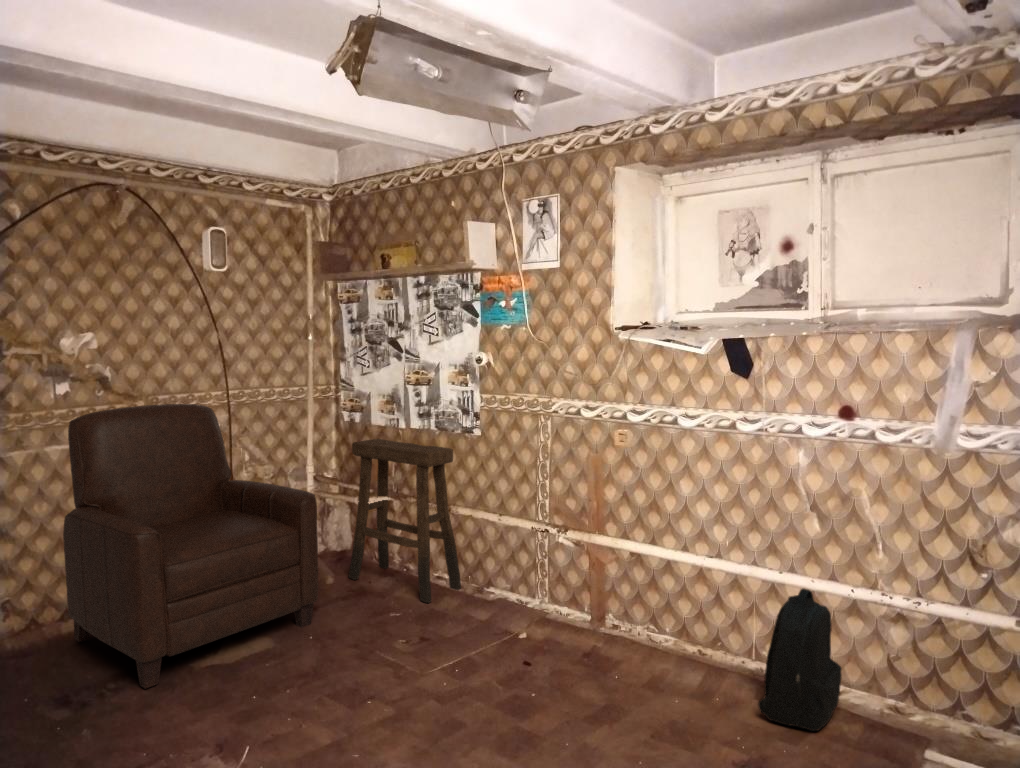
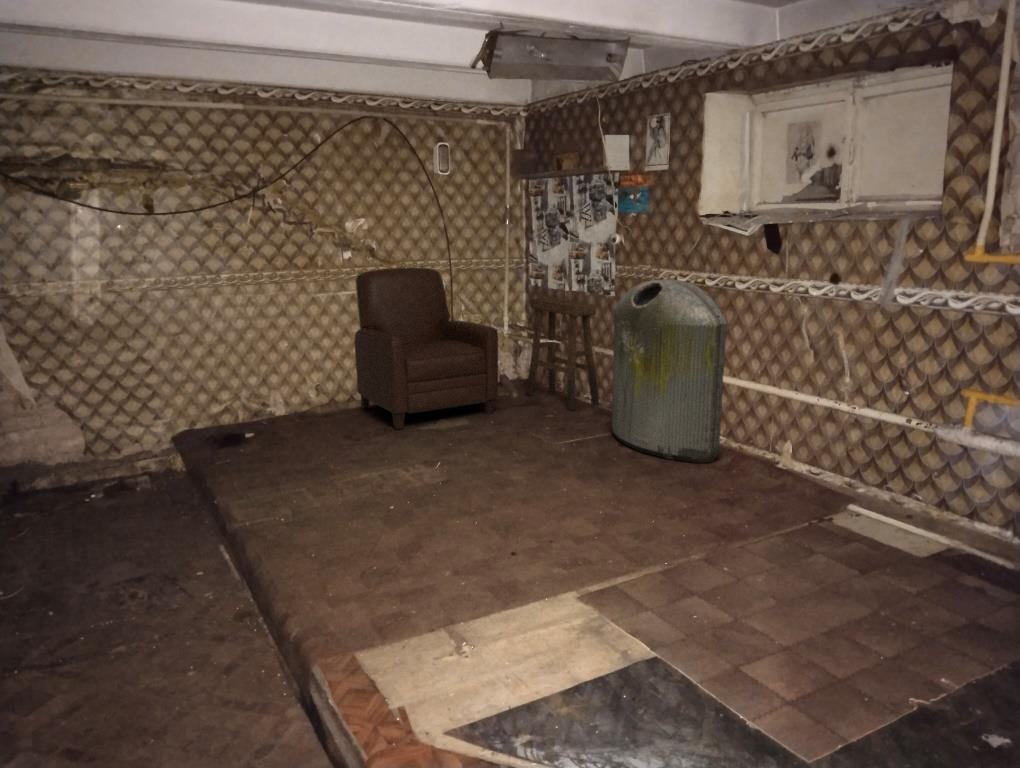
trash can: none [502,416,693,693] -> present [612,279,727,463]
backpack: present [758,589,842,731] -> none [749,398,812,488]

